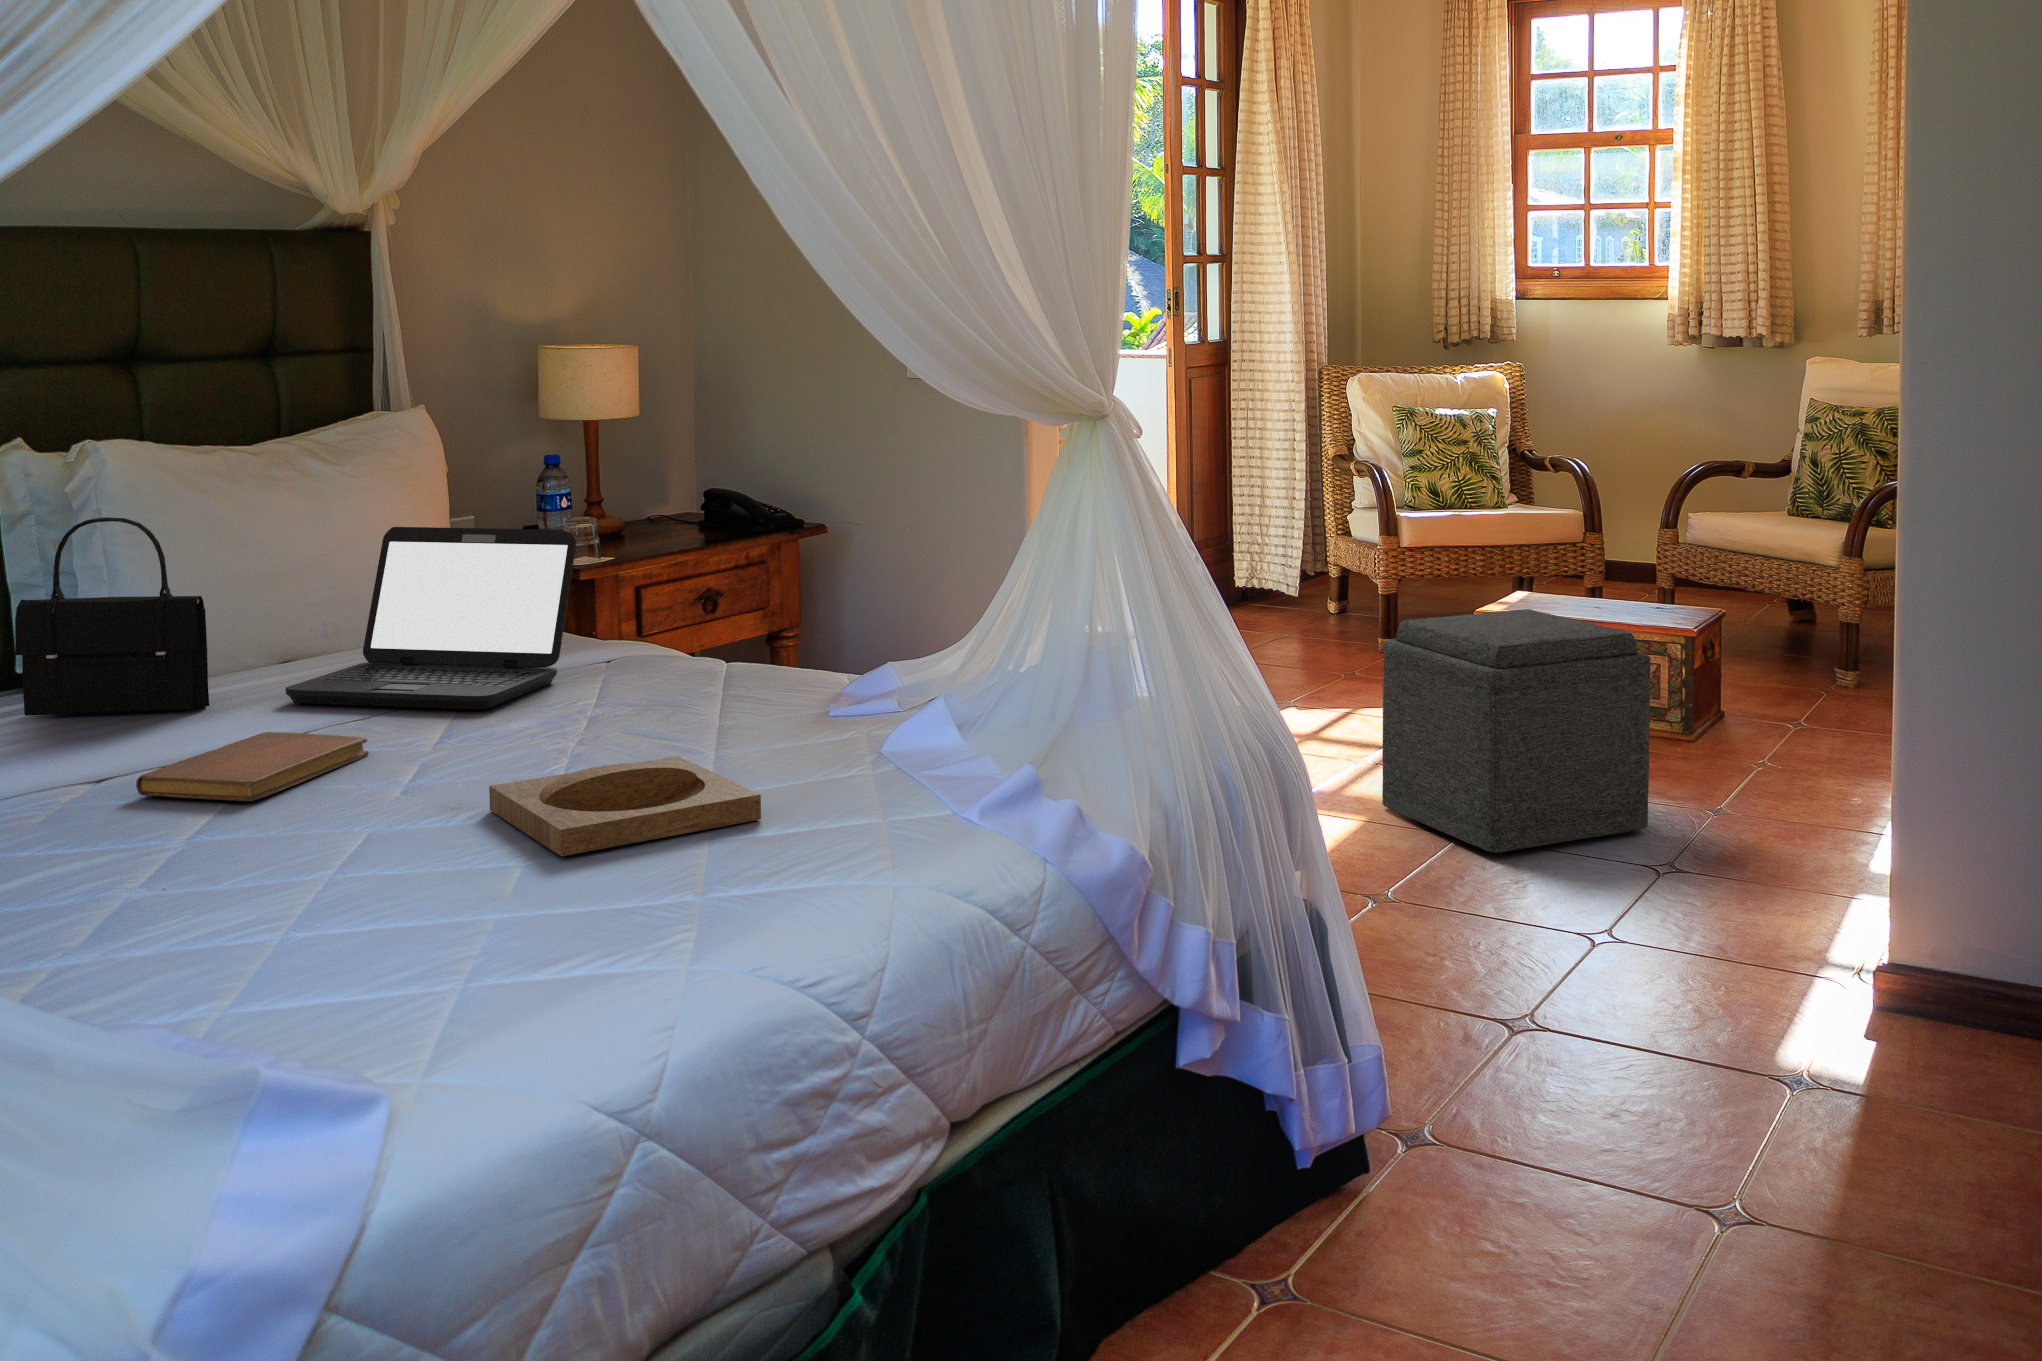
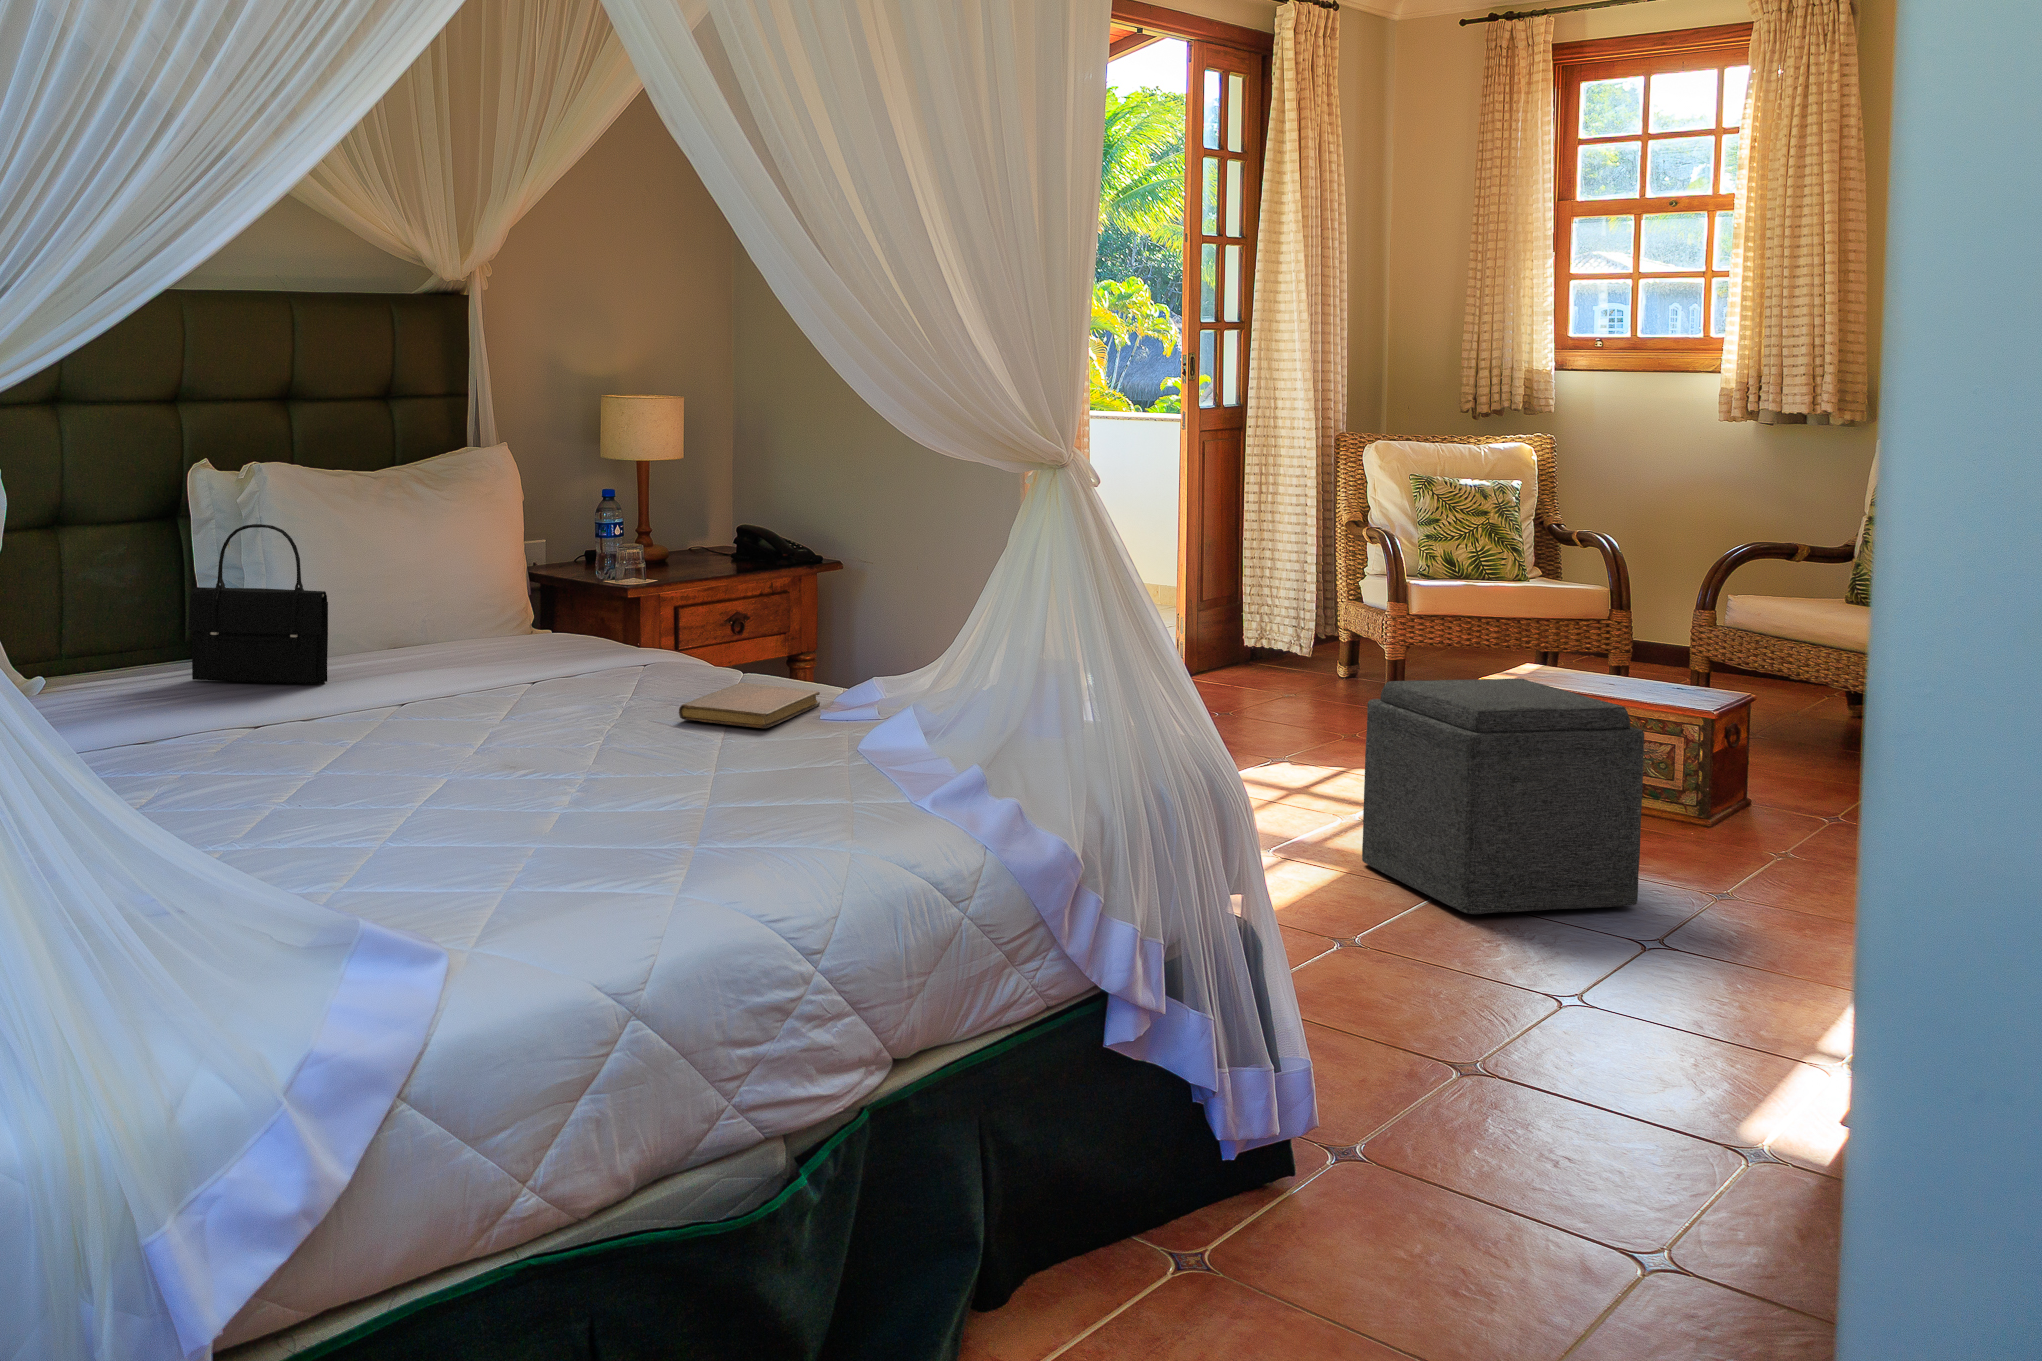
laptop: present [285,527,576,709] -> none [385,543,619,698]
notebook: present [136,732,368,801] -> present [679,683,820,728]
tray: present [489,756,761,856] -> none [541,743,755,812]

